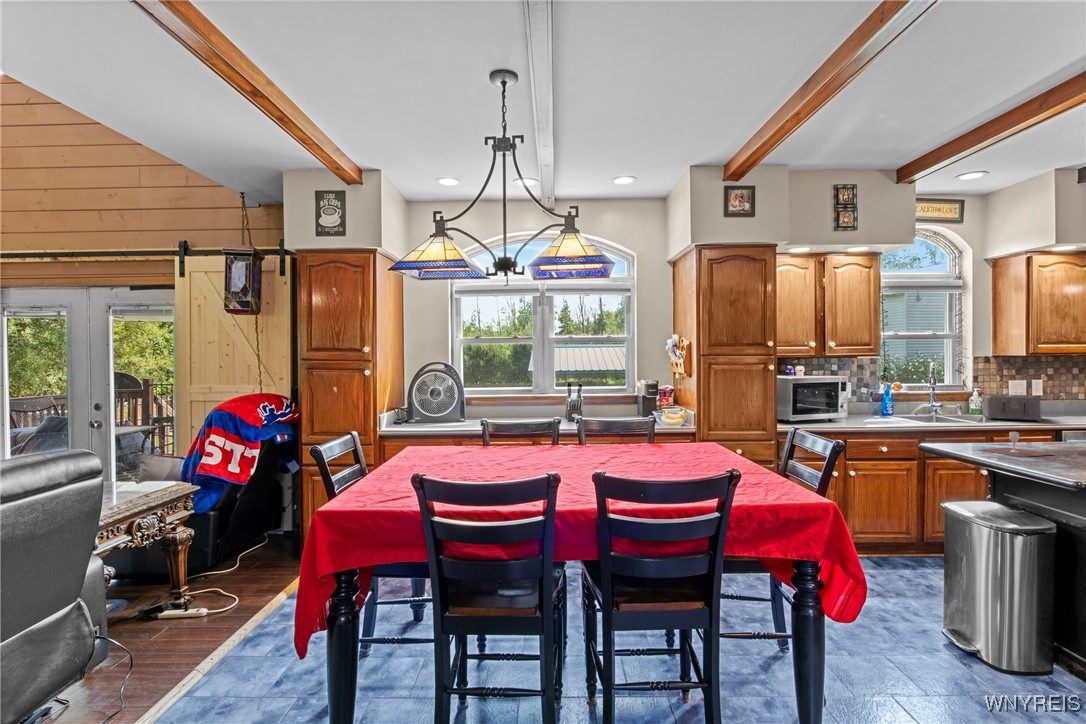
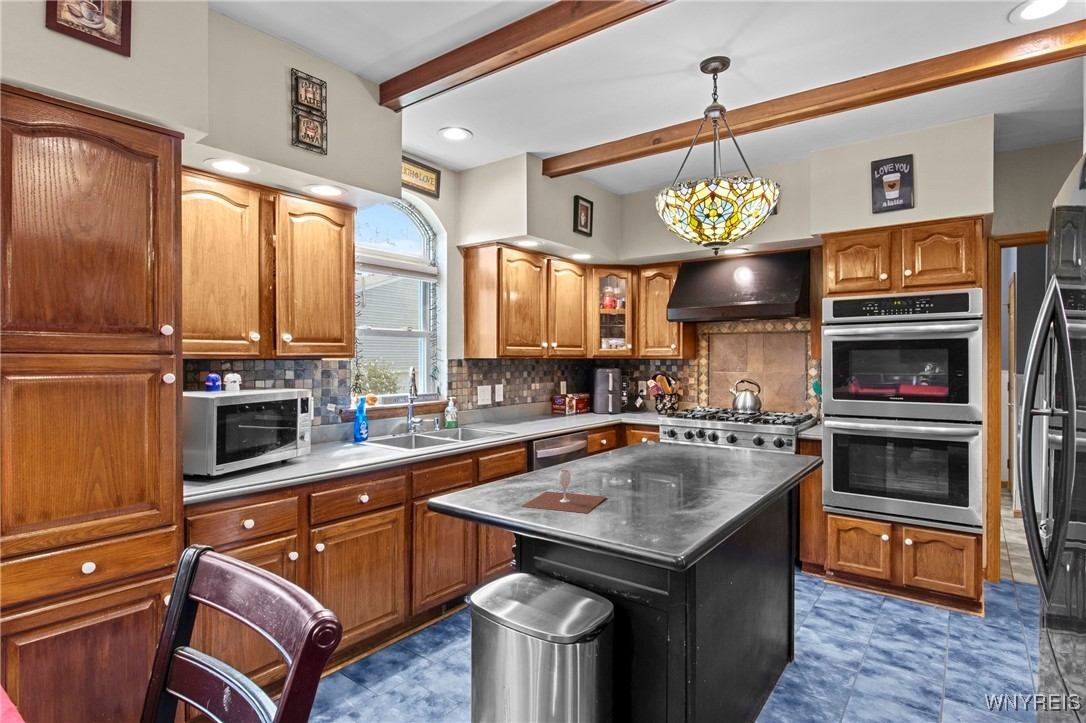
toaster: present [983,394,1041,421] -> none [459,402,515,435]

